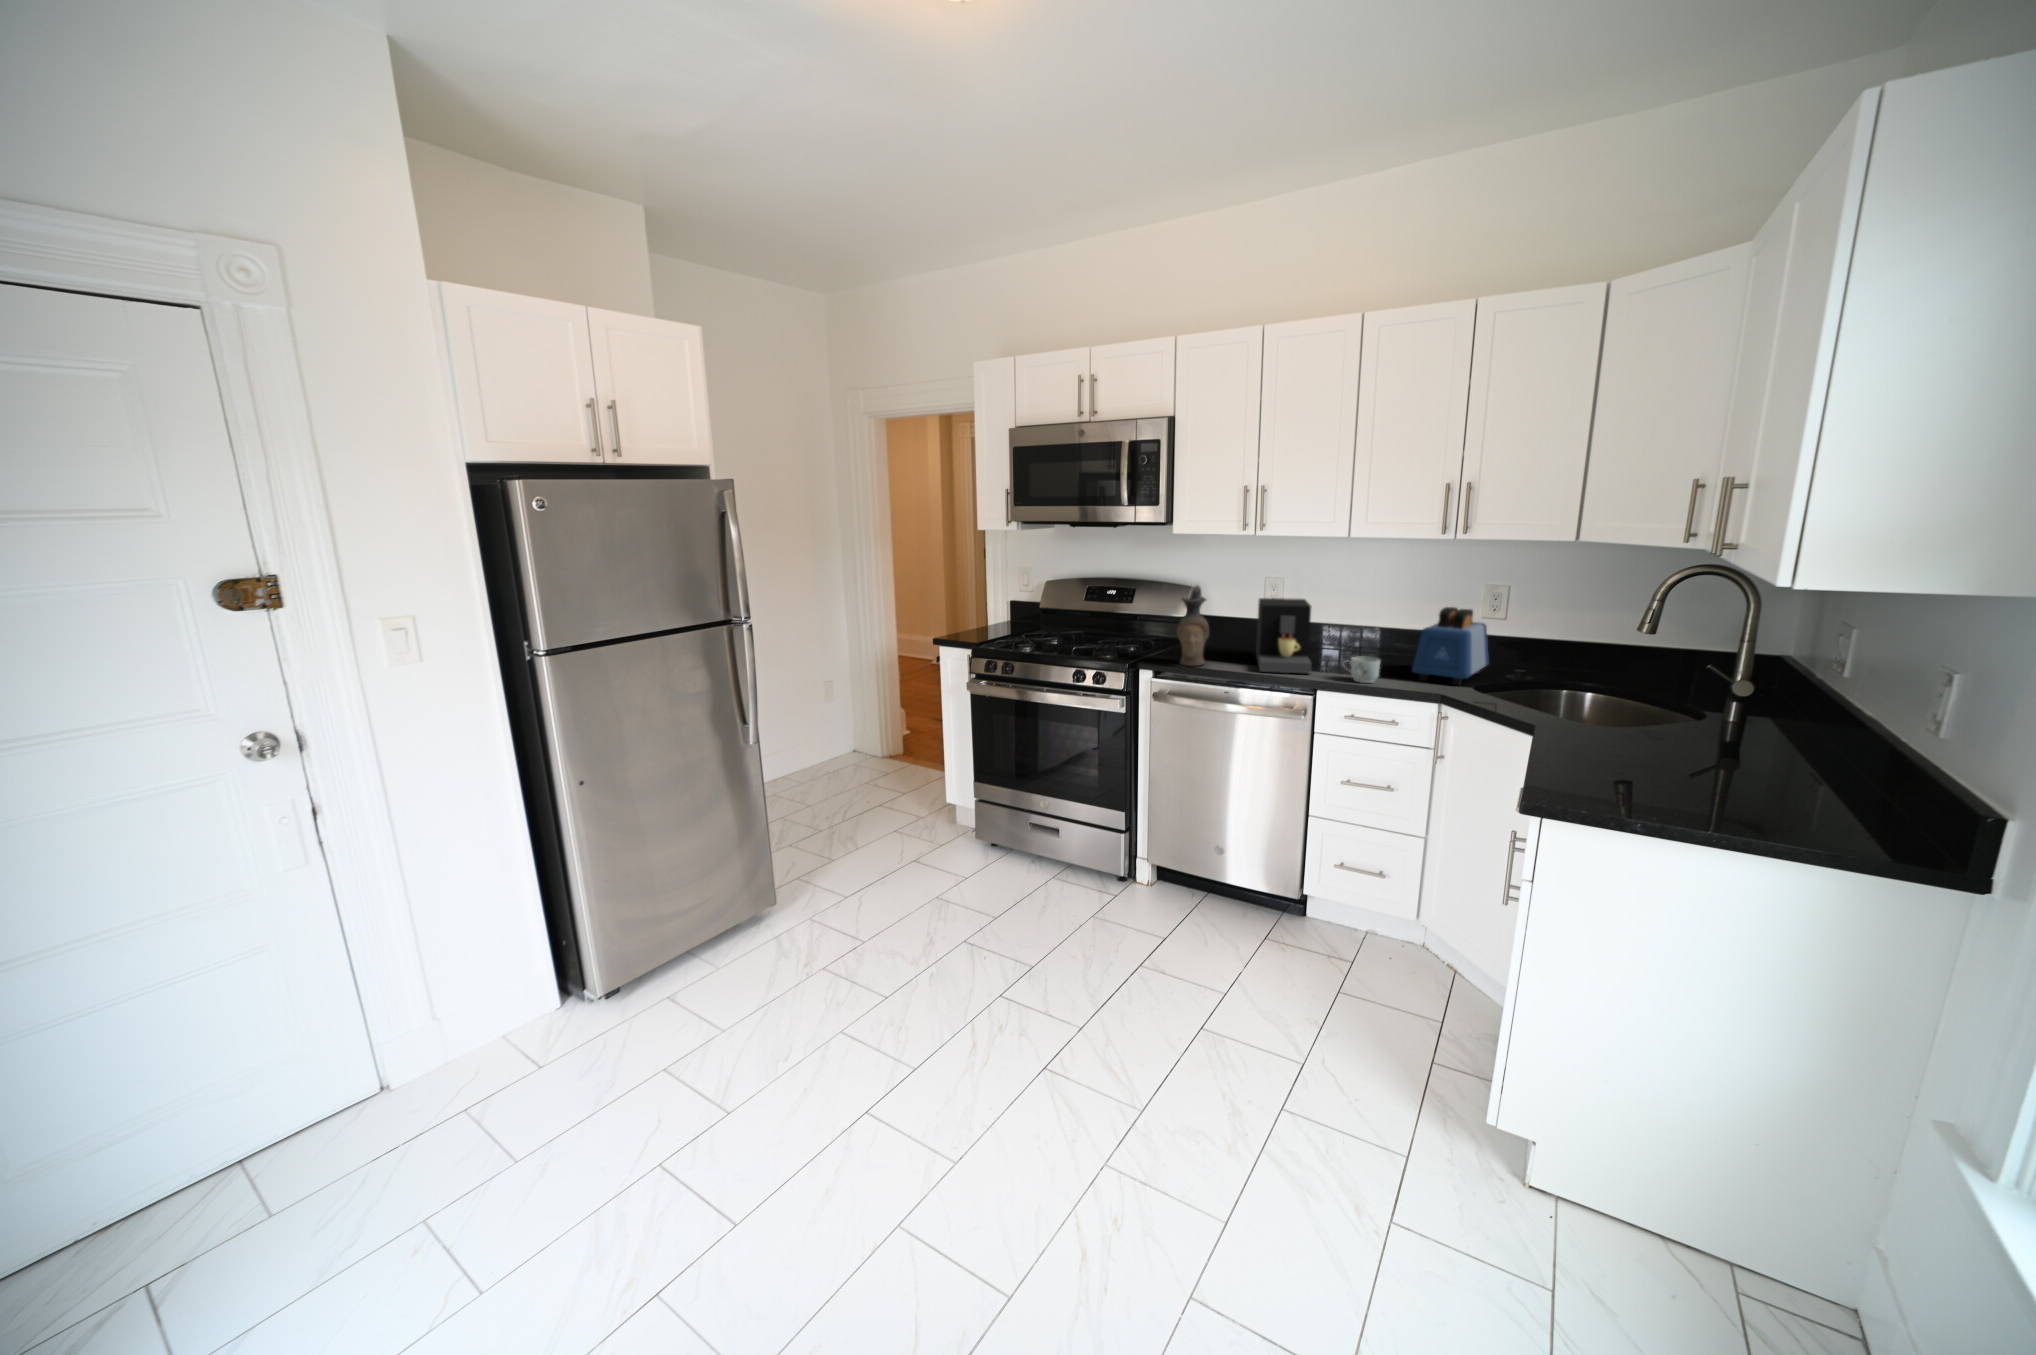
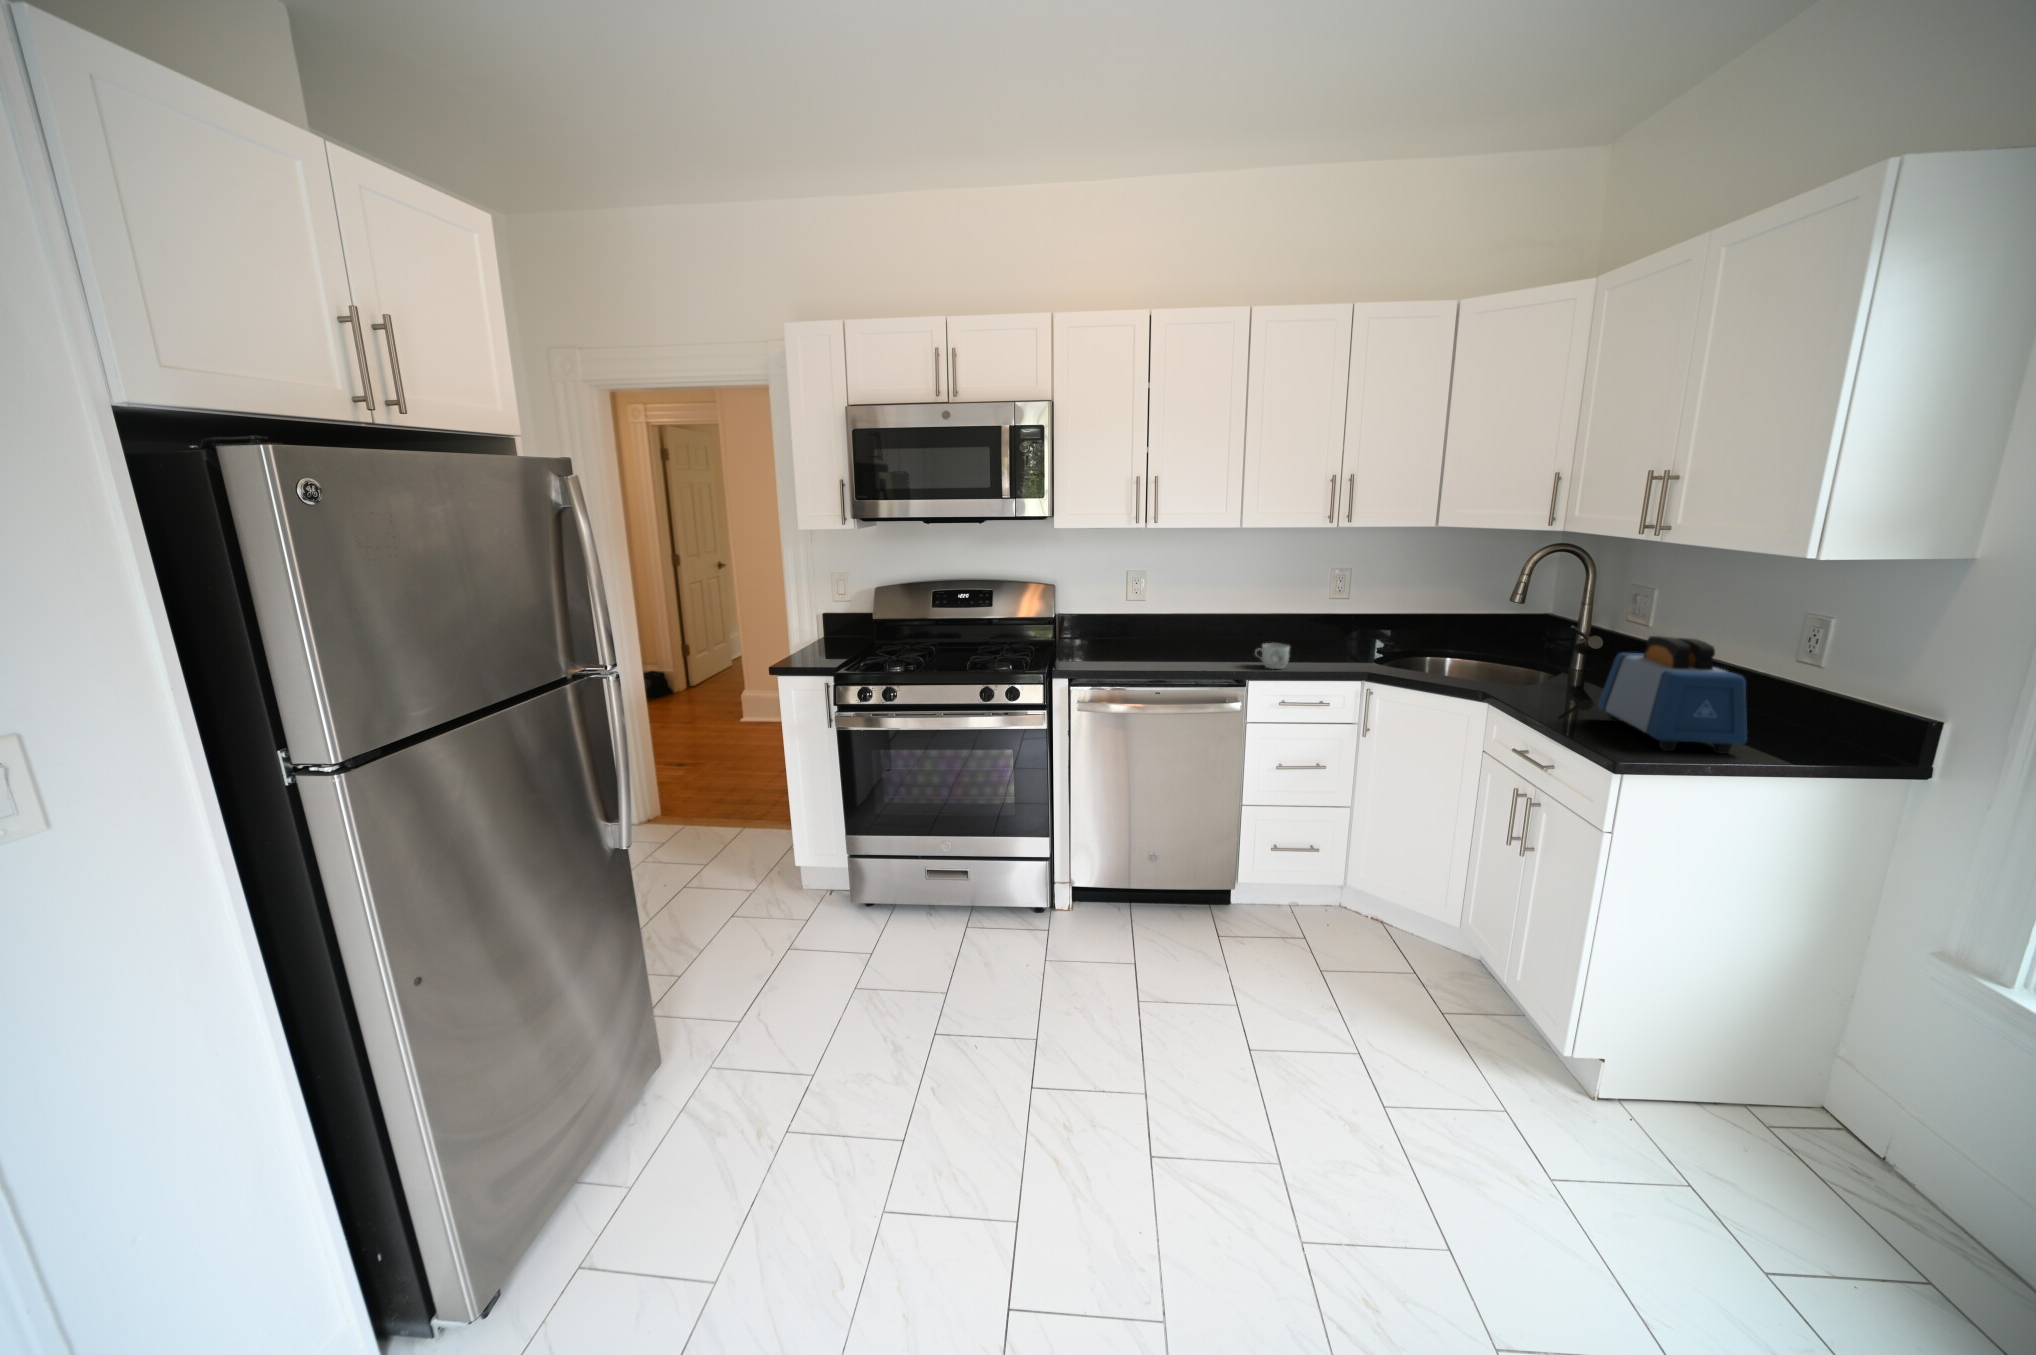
ceramic pitcher: present [1177,586,1209,666] -> none [1090,583,1126,670]
coffee maker: present [1256,598,1312,673] -> none [1139,591,1225,669]
toaster: present [1412,607,1489,685] -> present [1598,636,1747,754]

